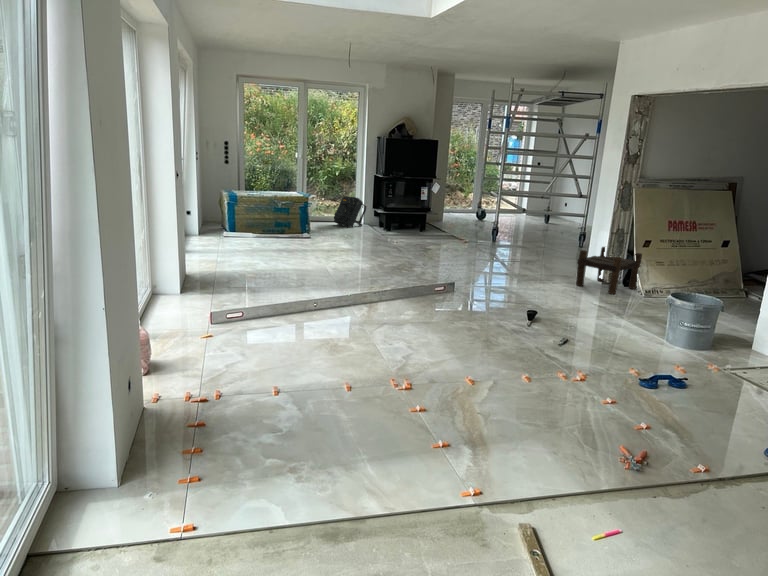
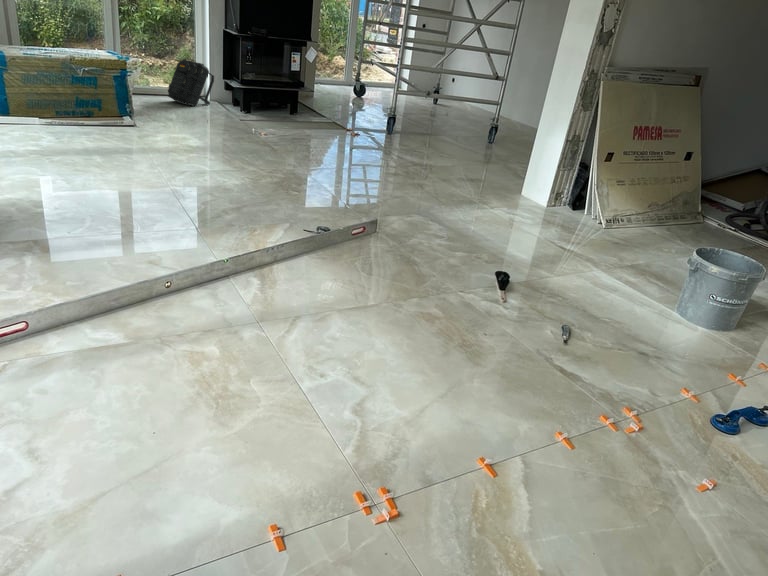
stool: present [576,247,642,294] -> none [520,157,603,226]

